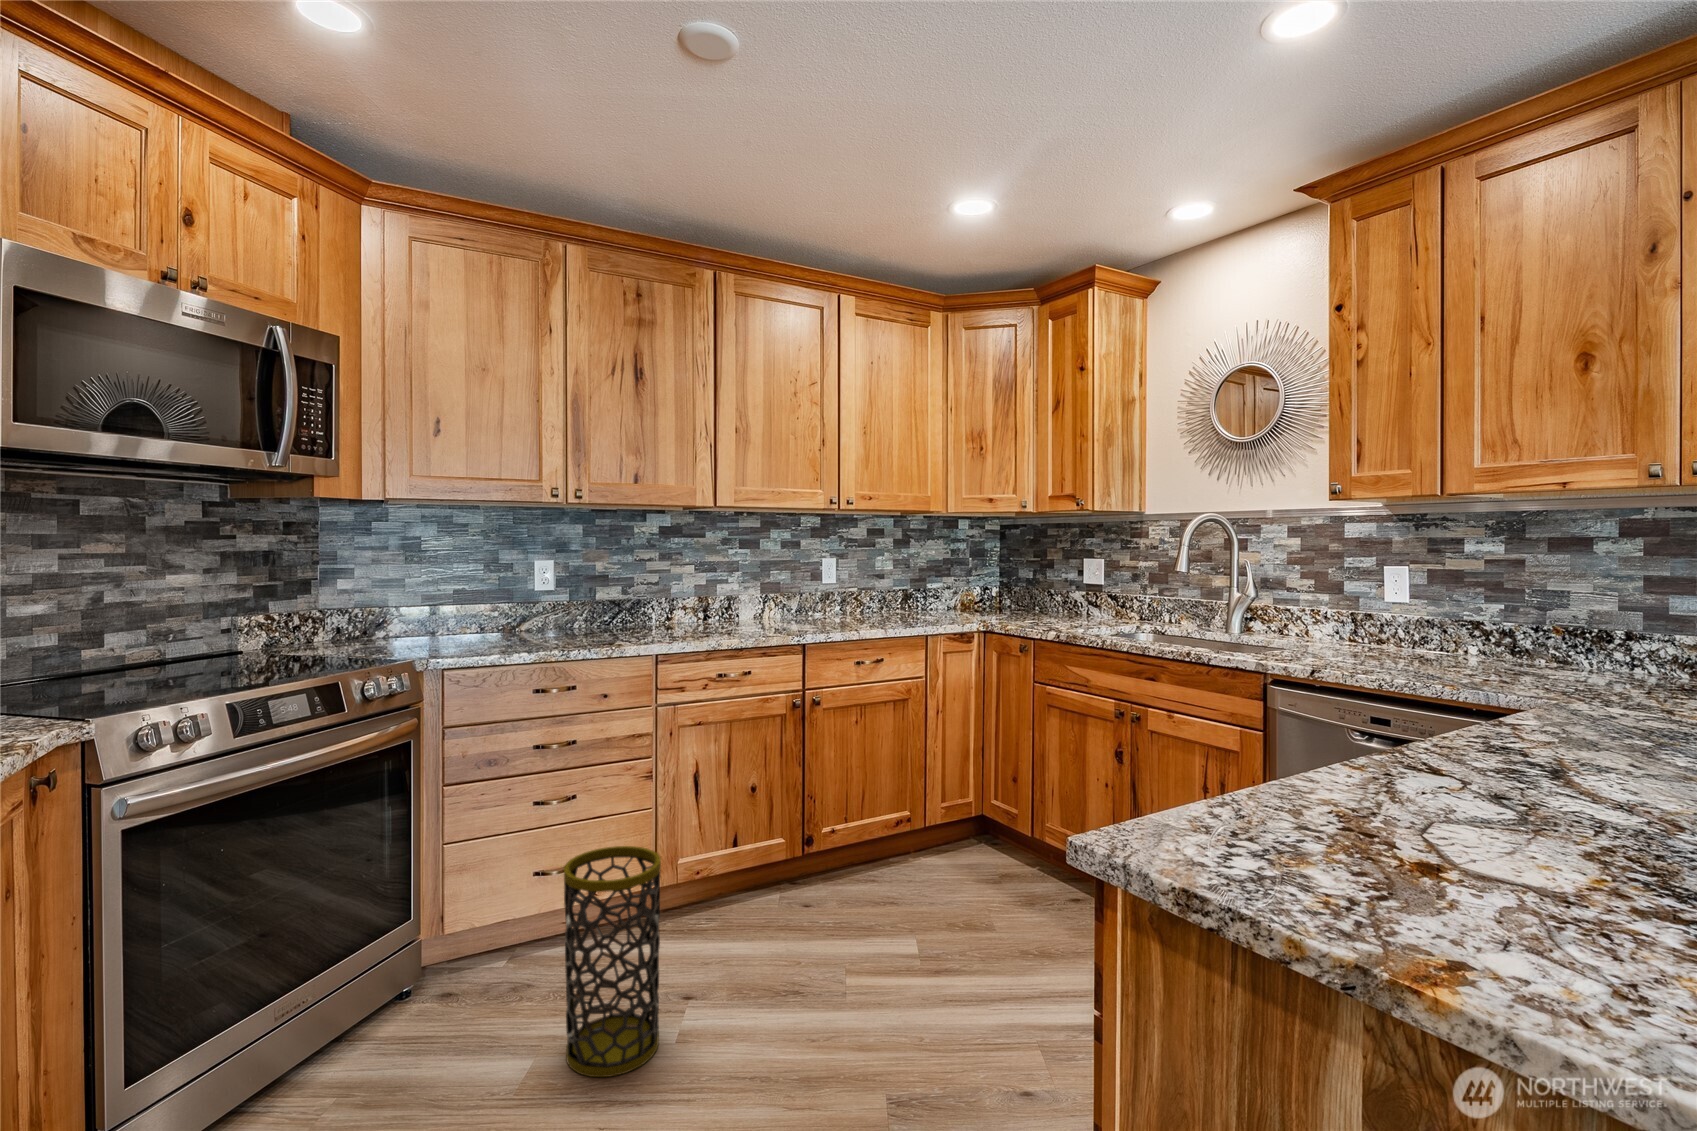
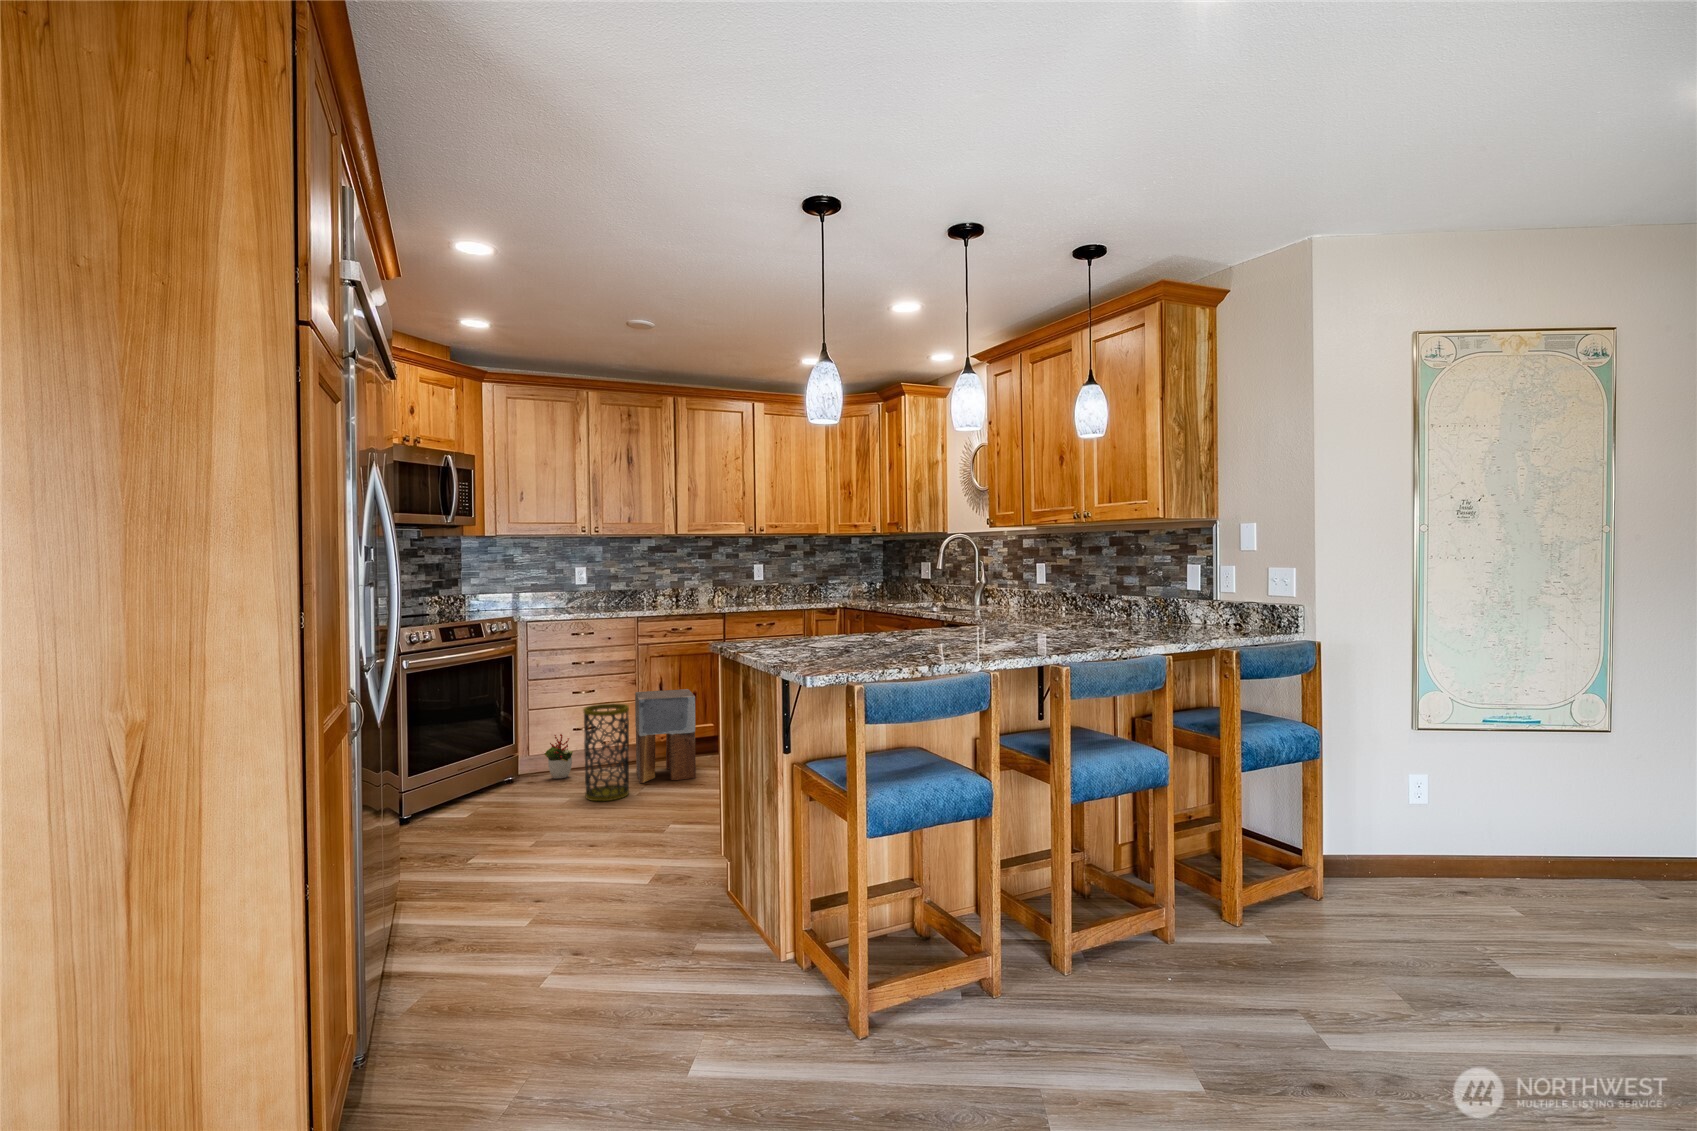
stool: none [656,791,781,998] -> present [635,689,696,783]
decorative plant: none [477,891,535,982] -> present [545,734,573,779]

